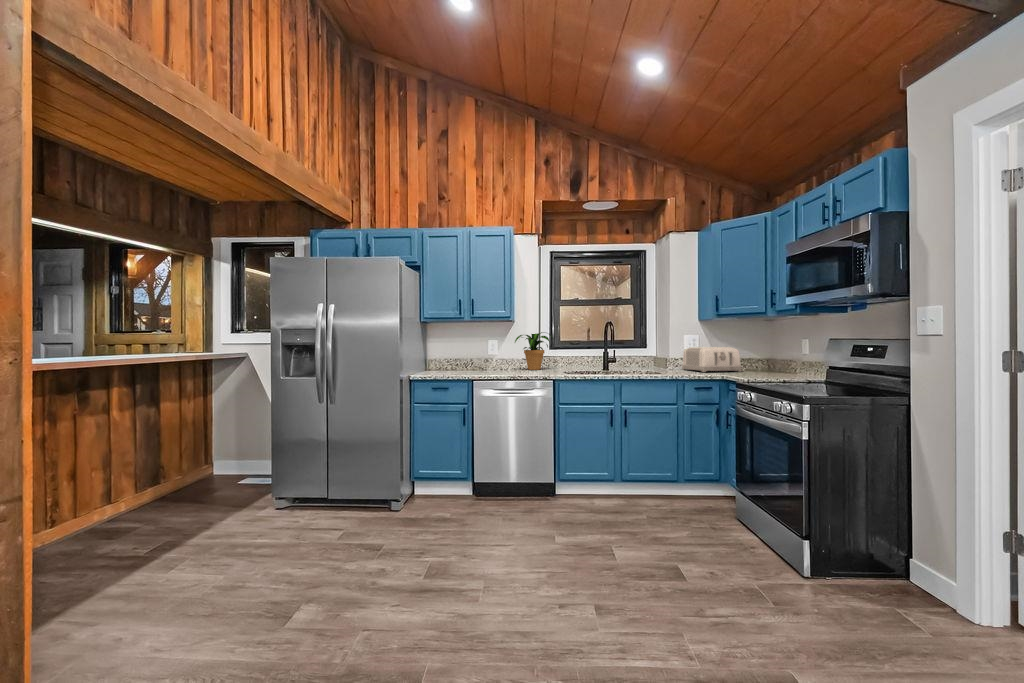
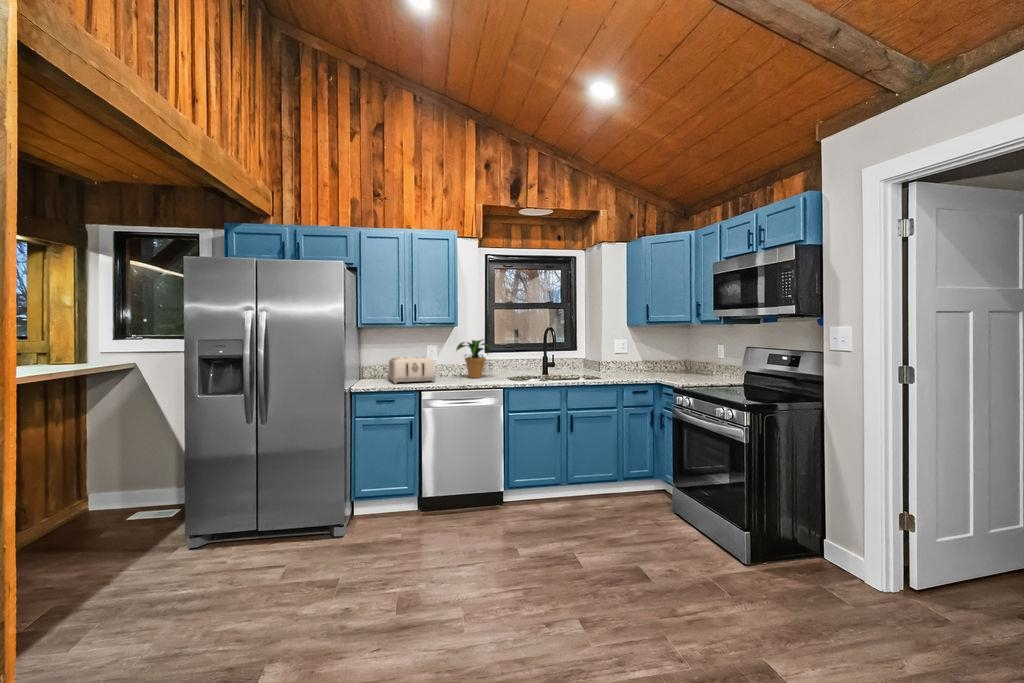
toaster: present [682,347,741,372] -> present [388,357,435,383]

